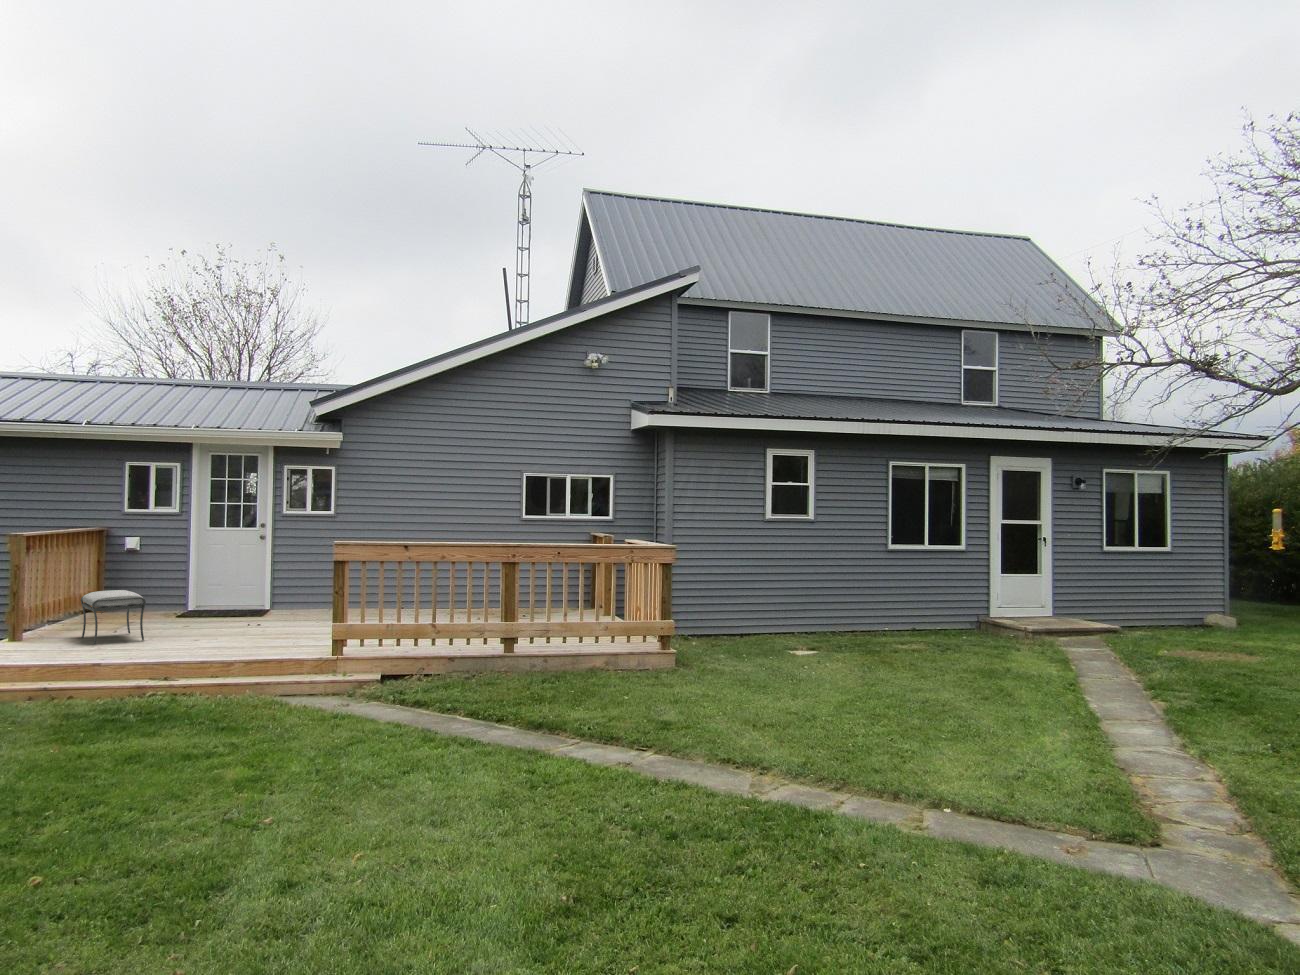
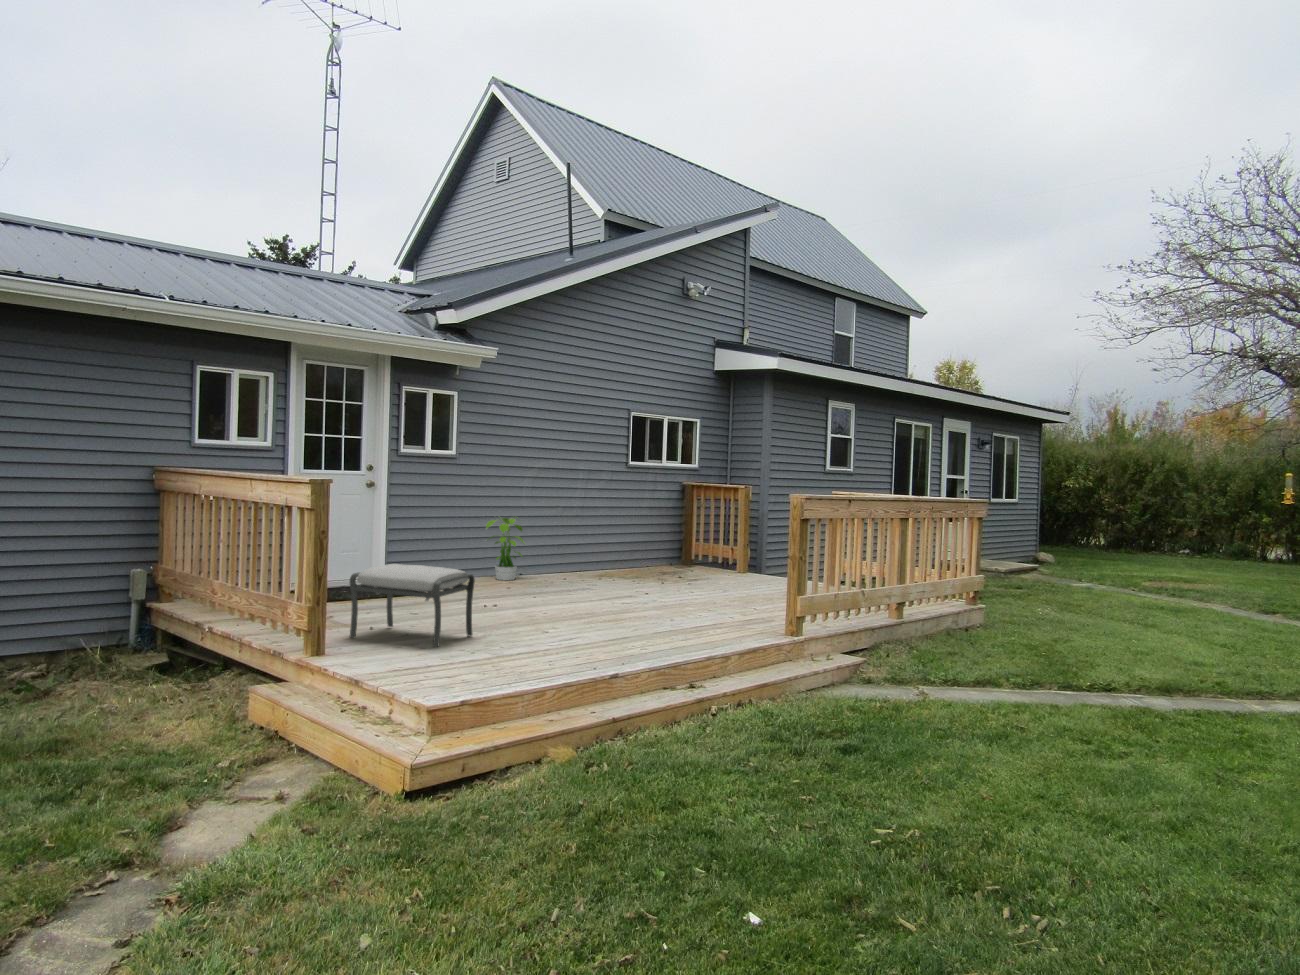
potted plant: none [355,562,388,613] -> present [486,517,525,580]

